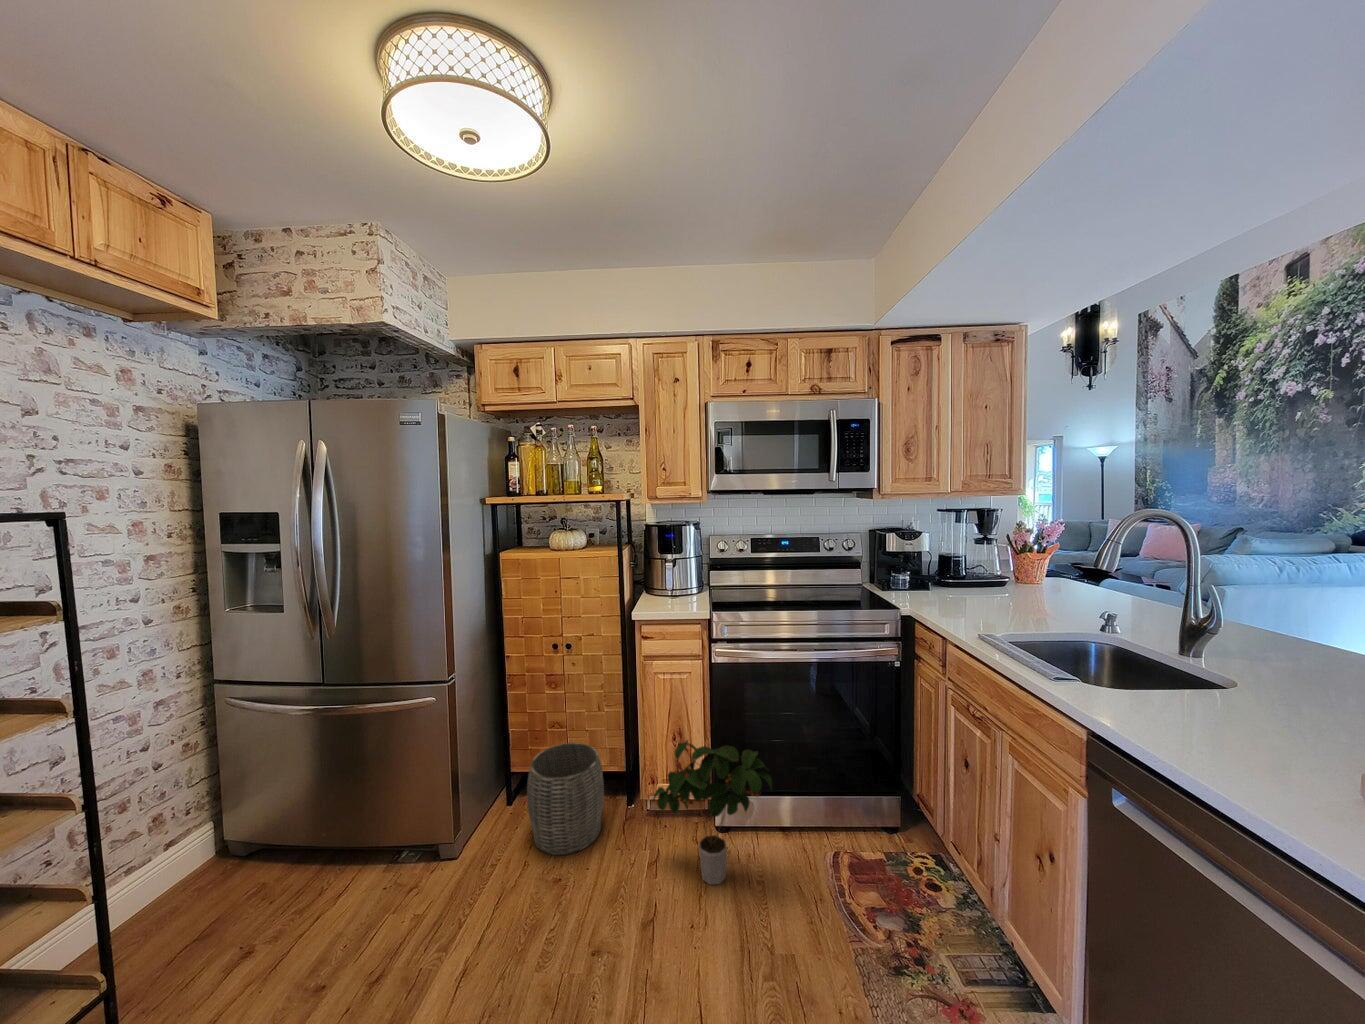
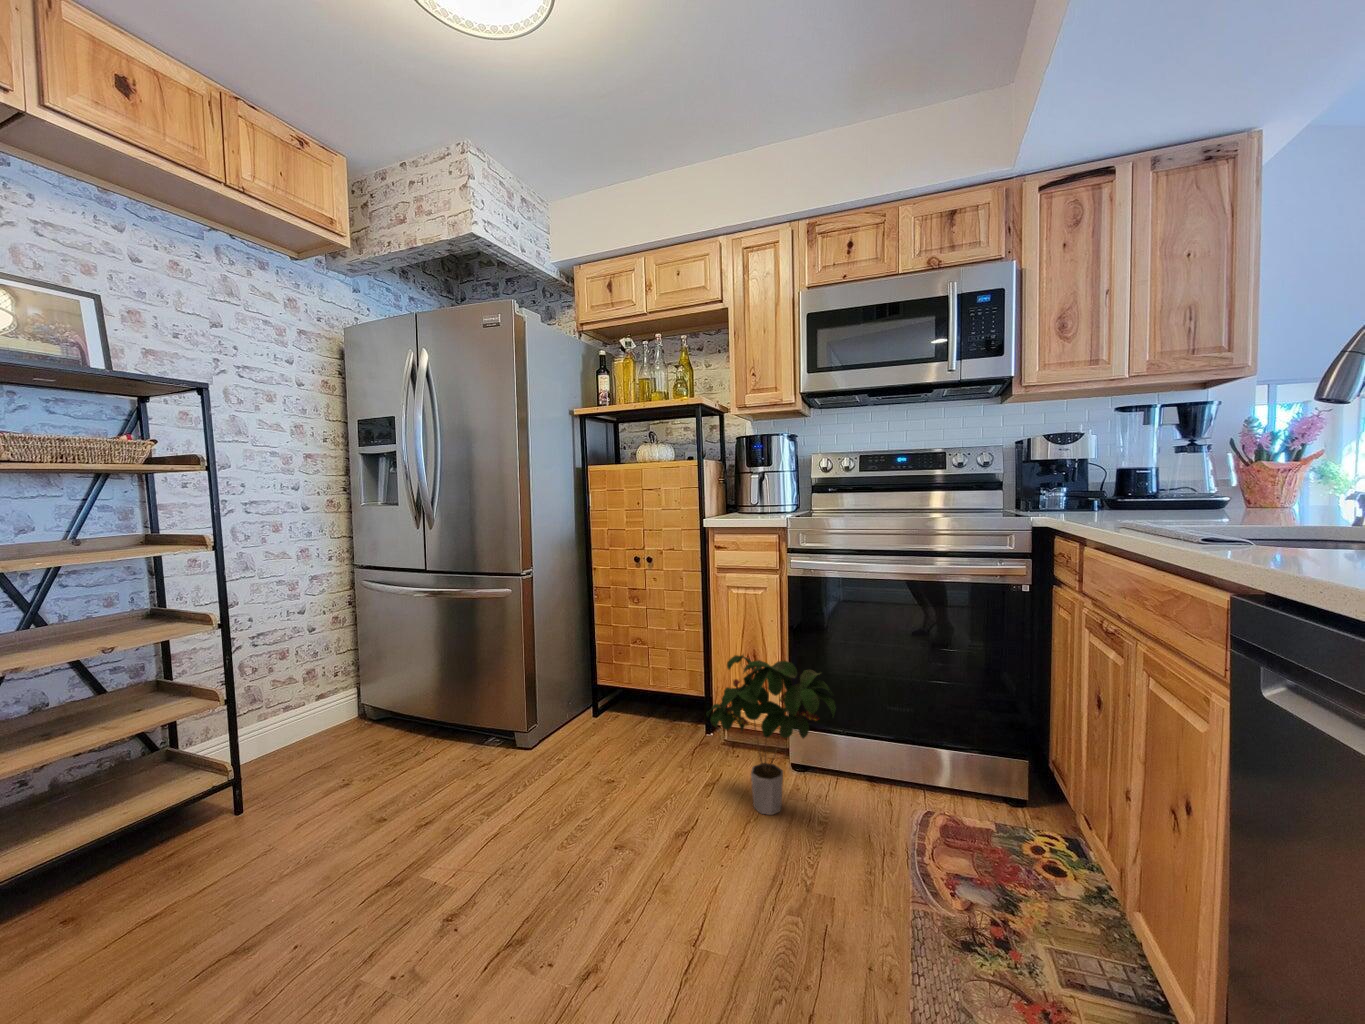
woven basket: present [527,743,604,855] -> none [592,658,669,762]

